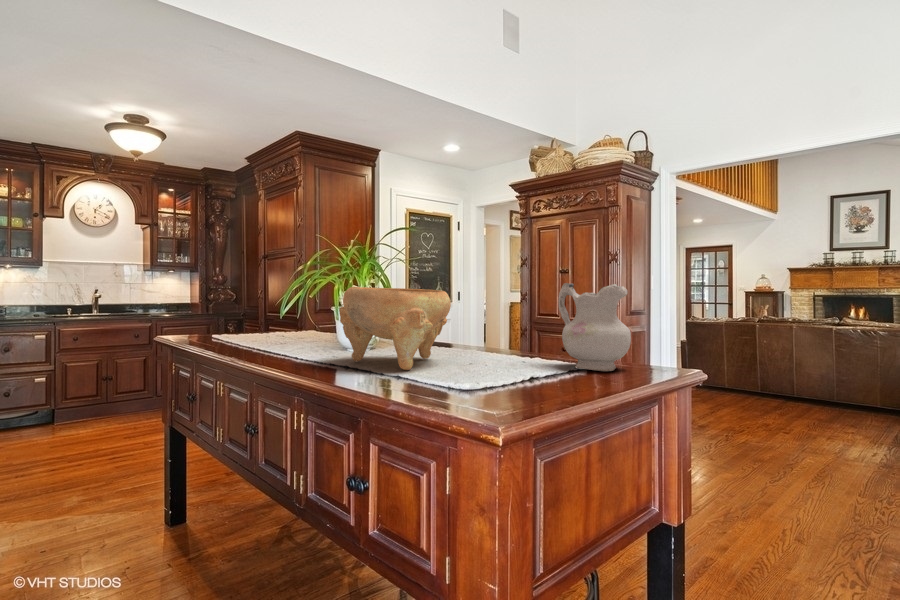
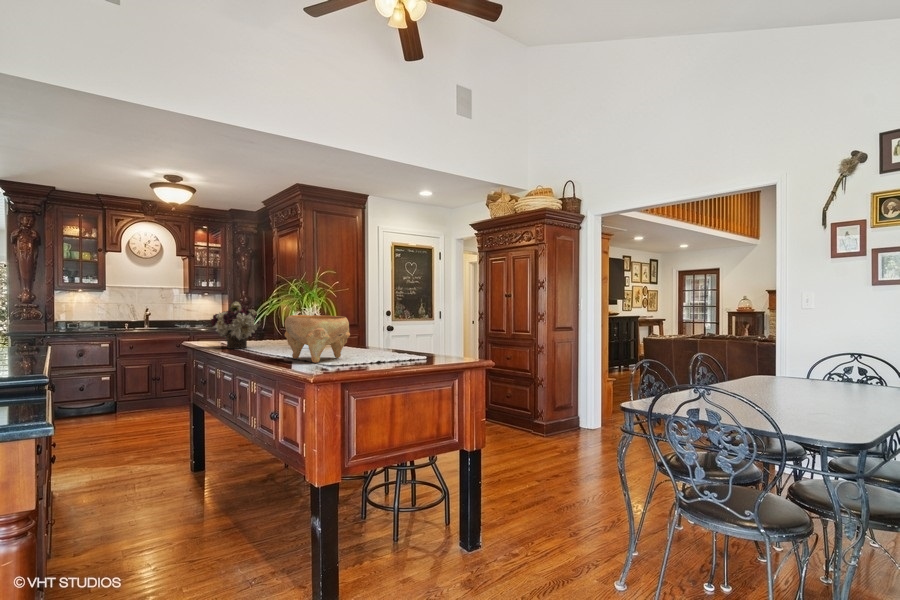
flower arrangement: none [194,270,273,342] -> present [211,301,261,349]
ceramic pitcher: present [558,283,631,371] -> none [407,313,446,365]

